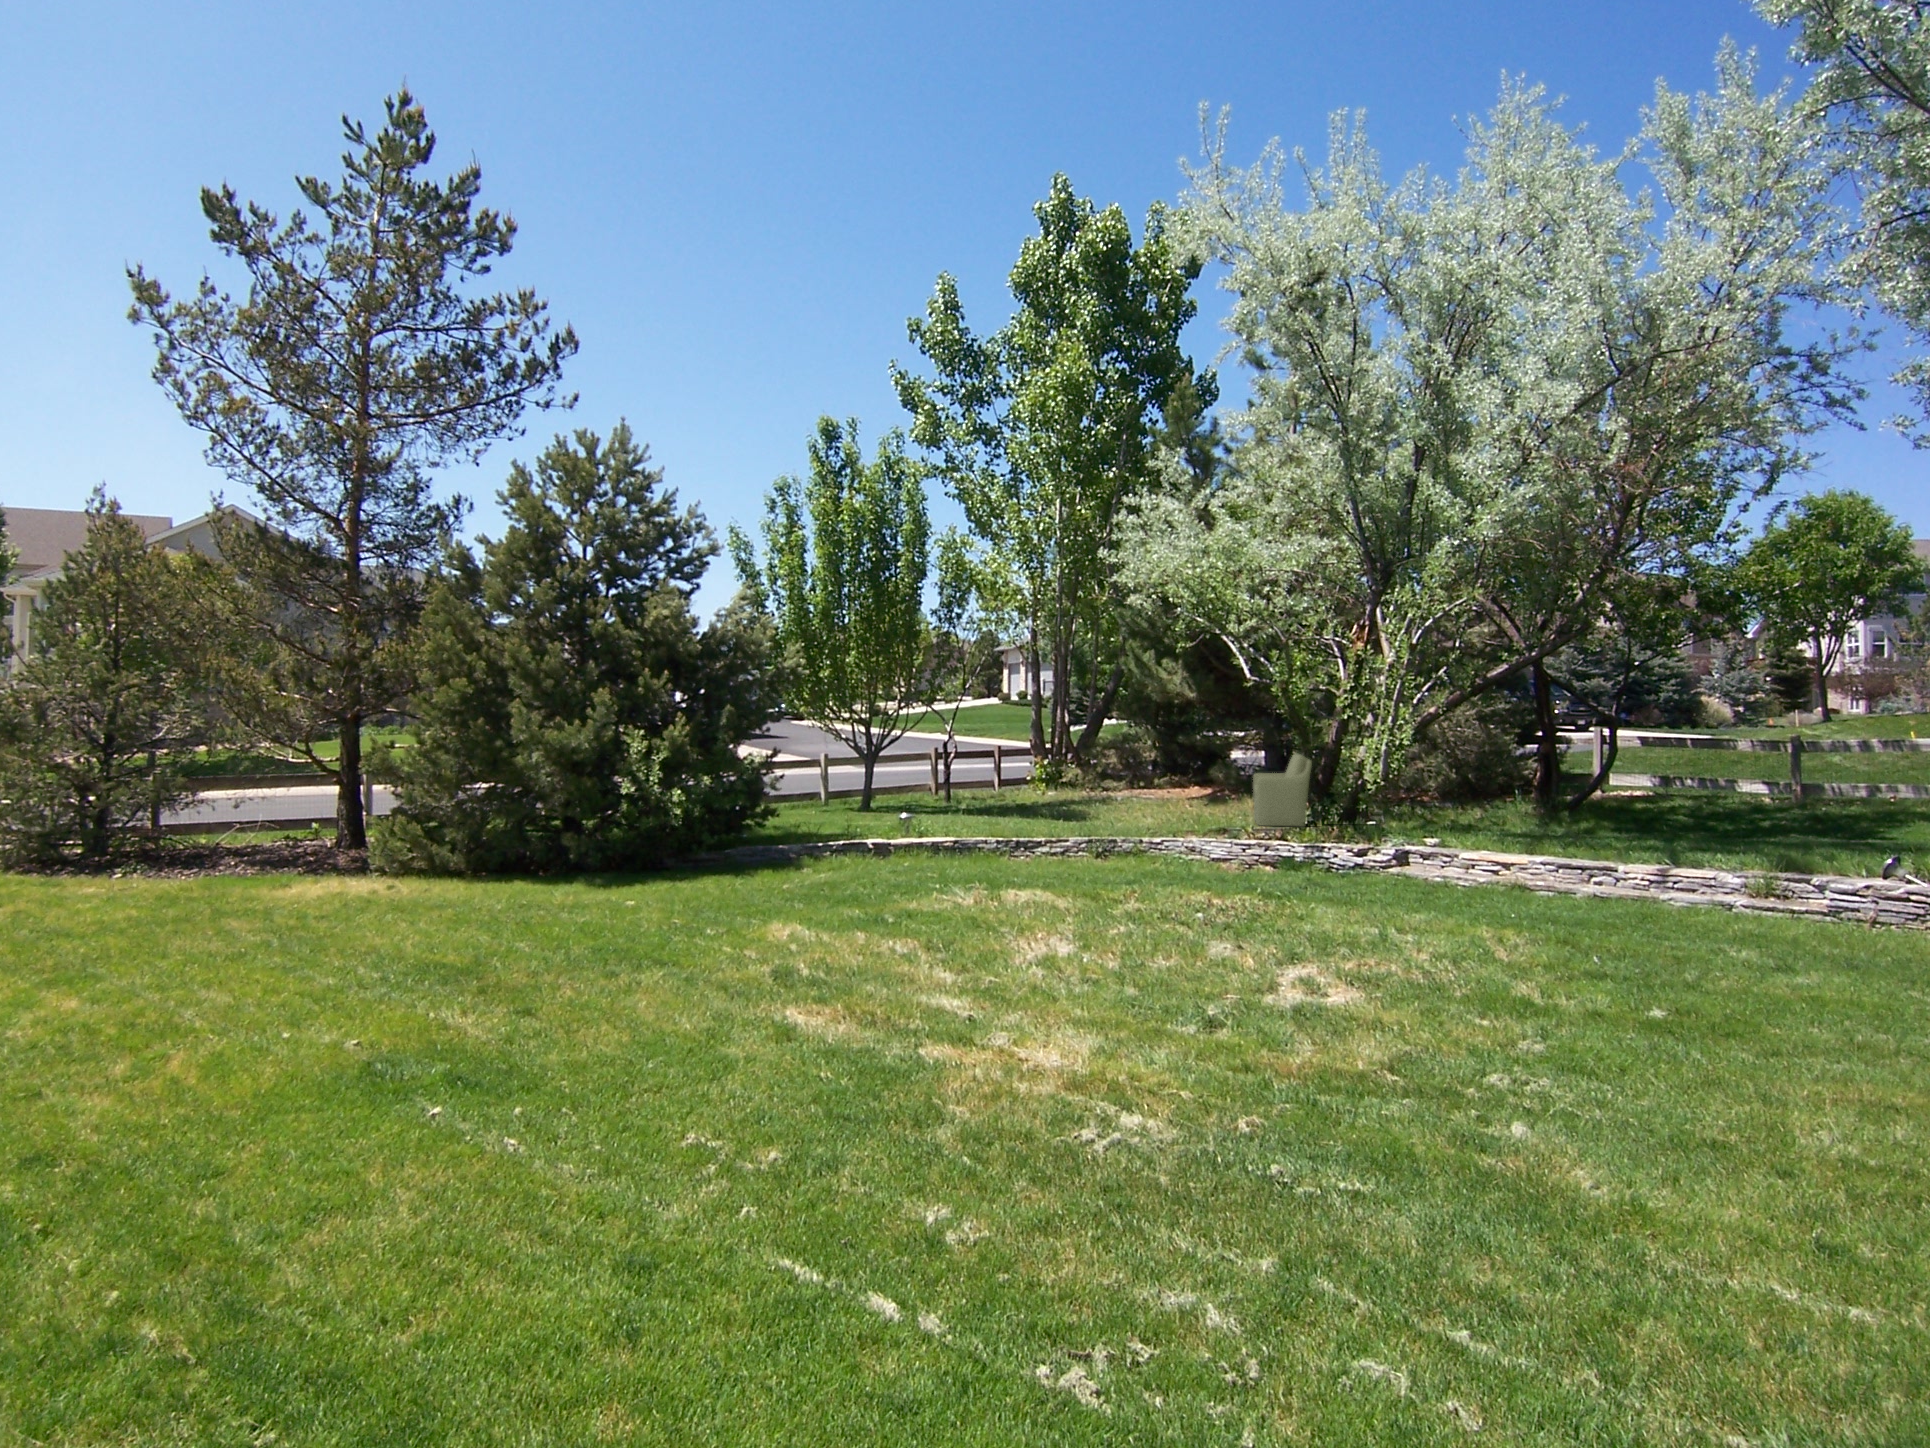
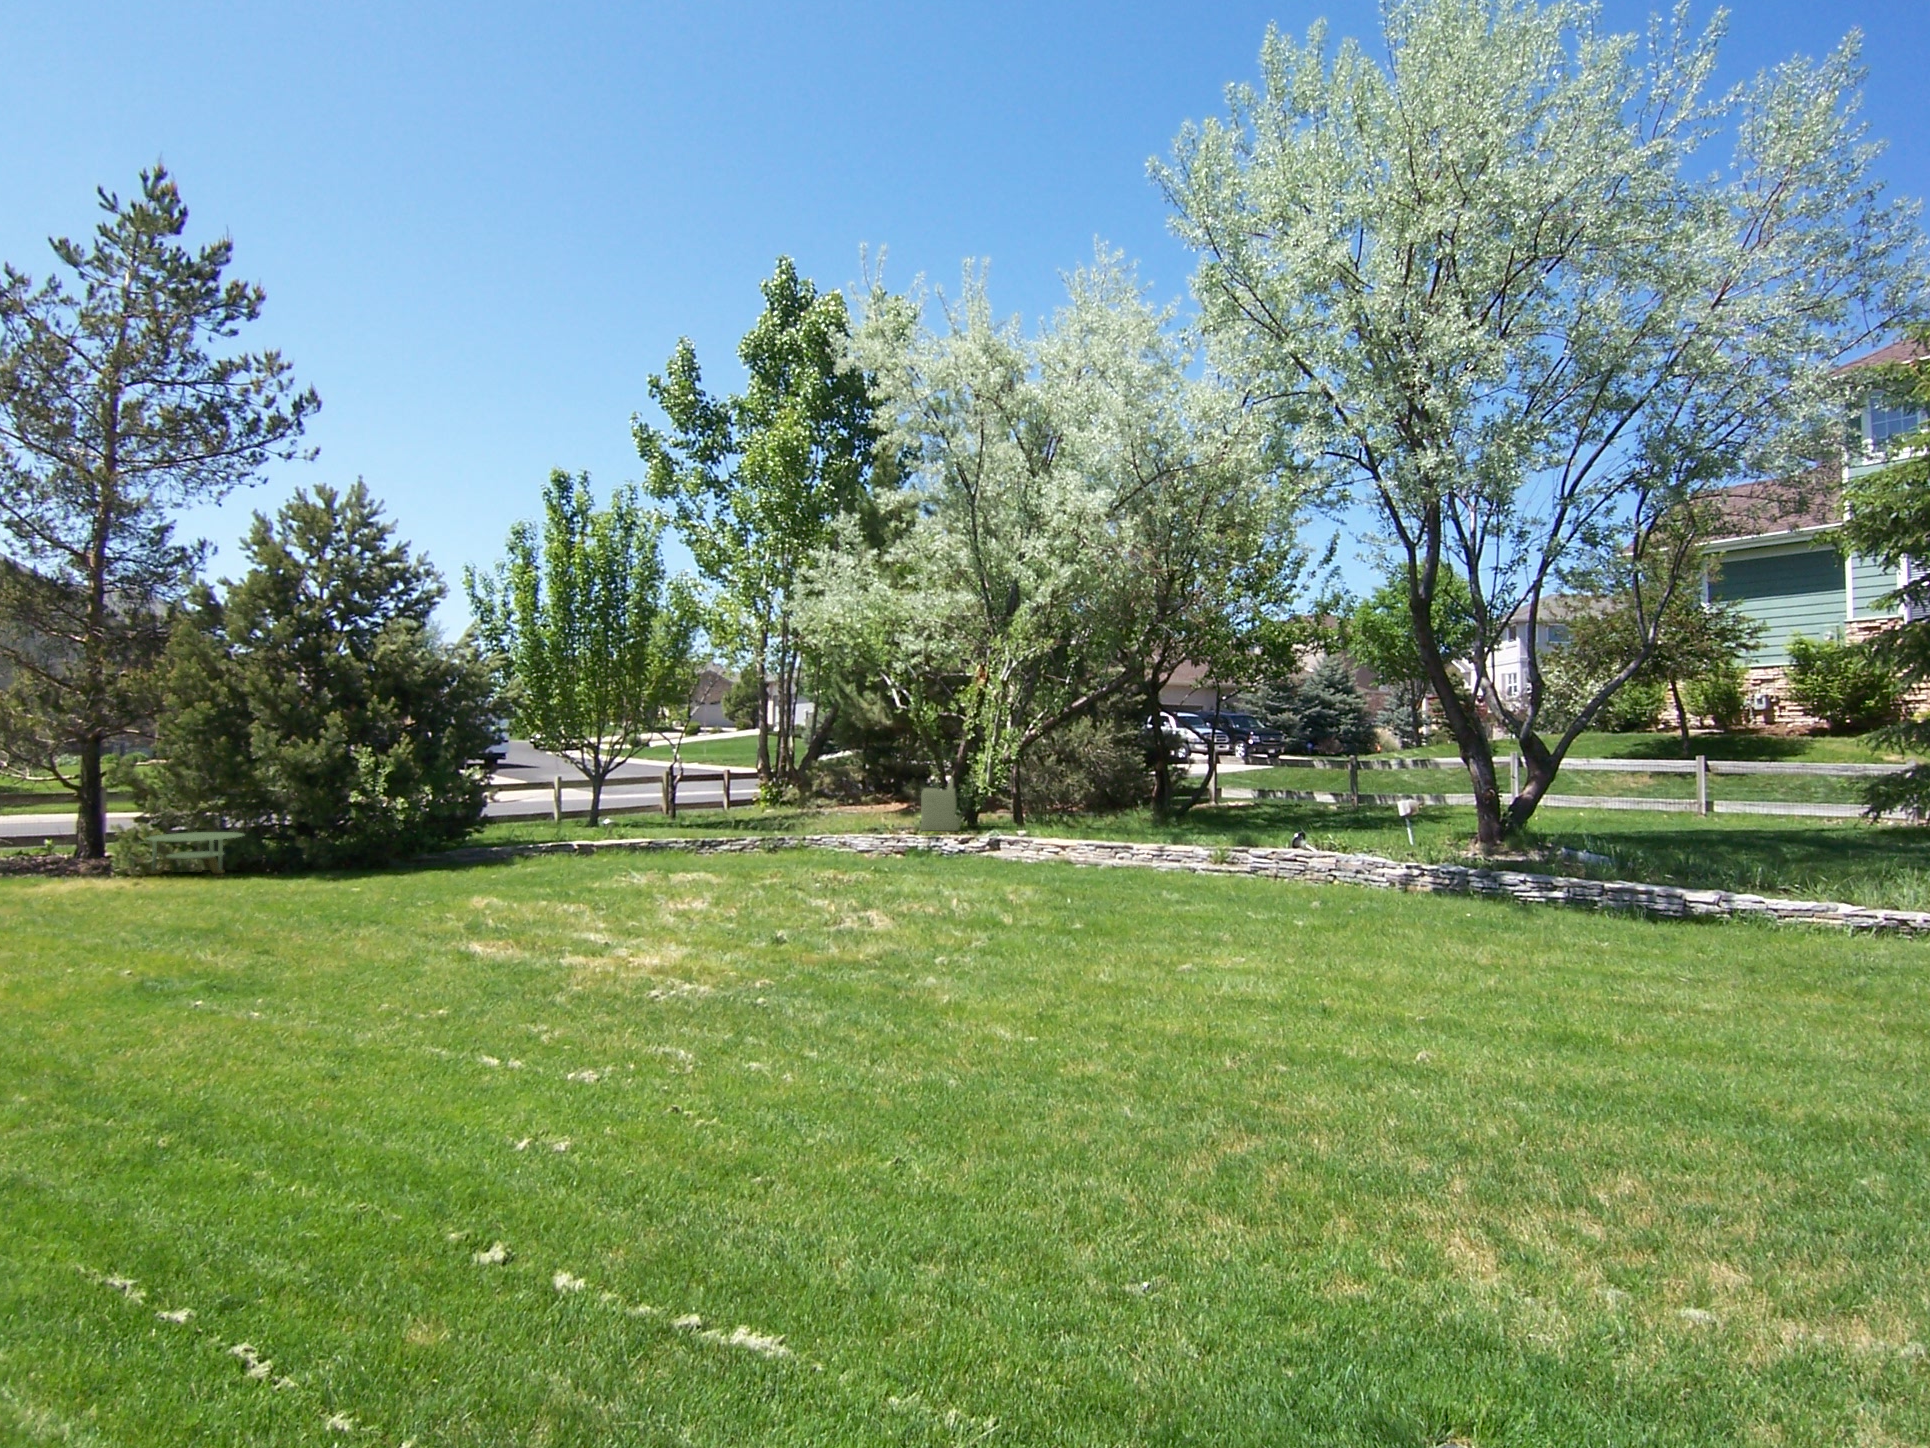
round table: none [402,829,508,881] -> present [146,832,244,874]

